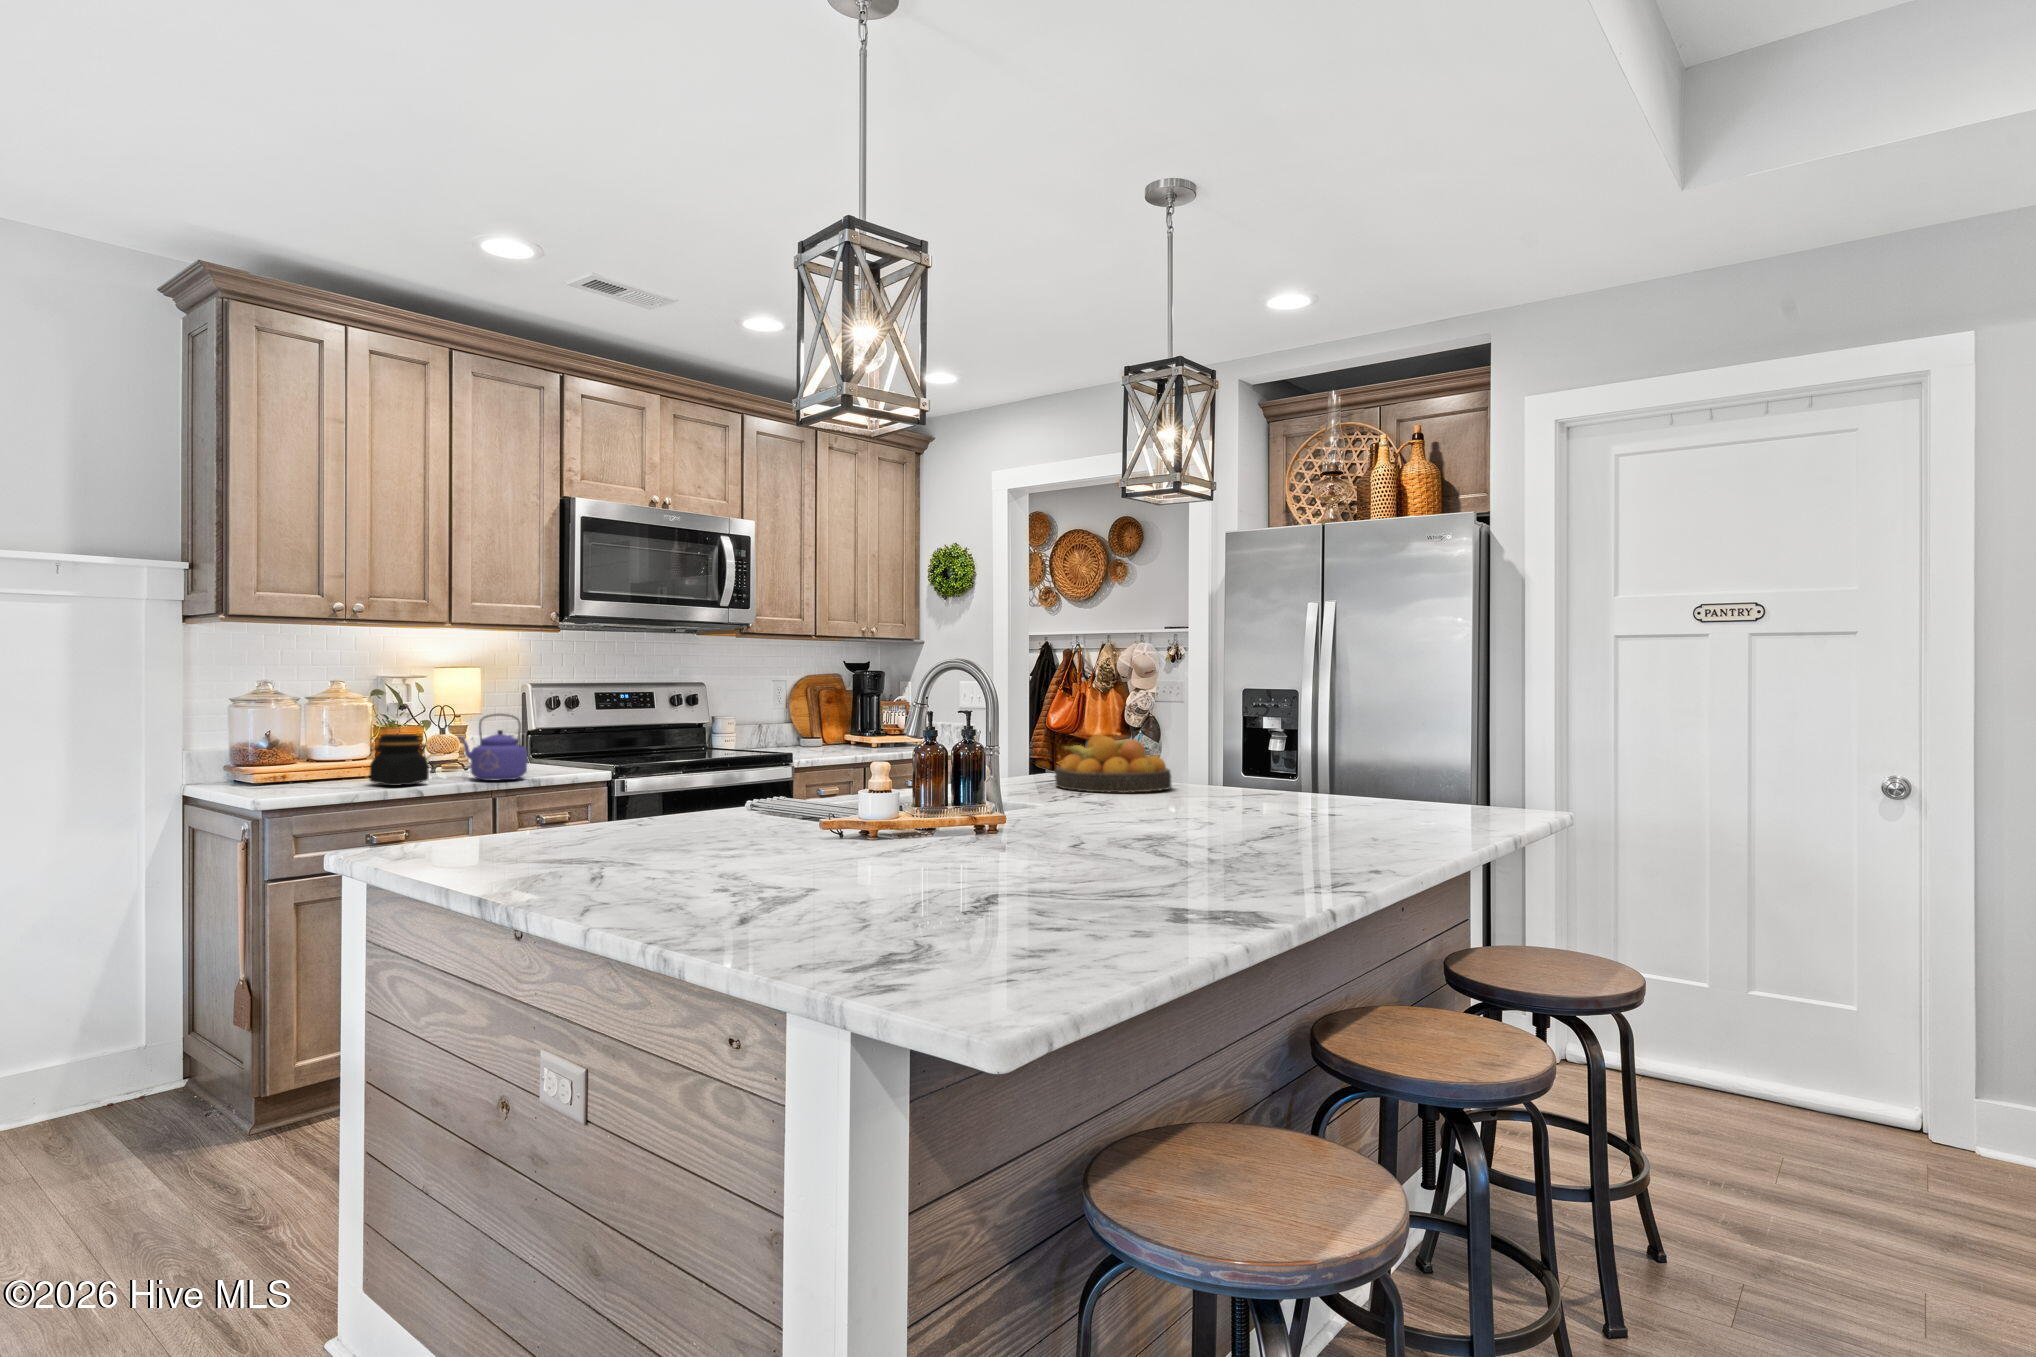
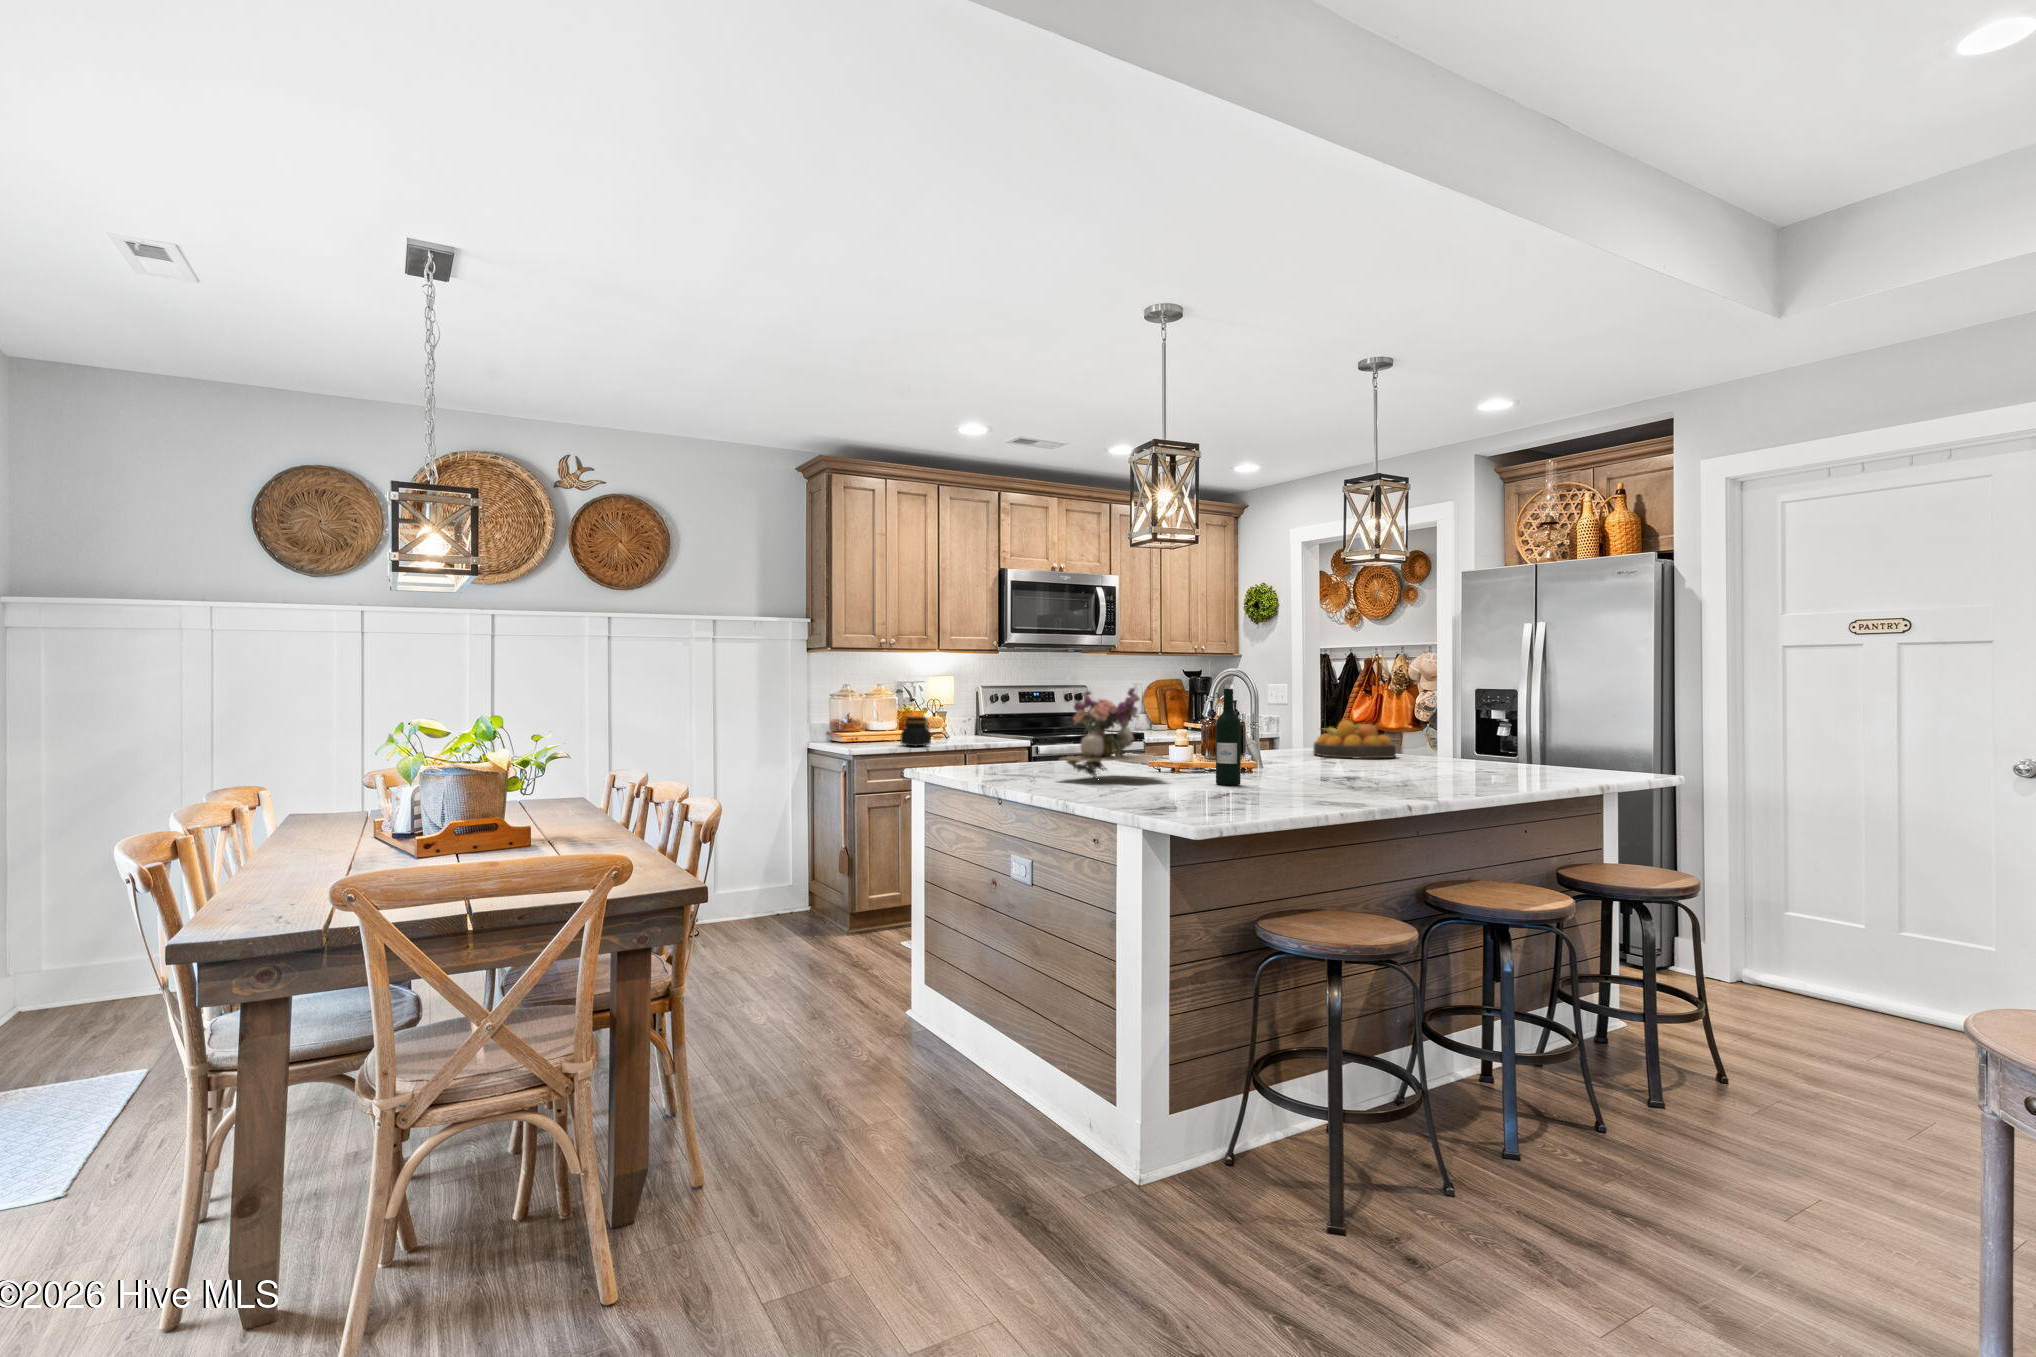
flower arrangement: none [650,683,880,874] -> present [1060,688,1167,777]
wine bottle: none [970,690,1017,876] -> present [1216,689,1241,785]
kettle: present [459,714,527,781] -> none [945,705,983,745]

